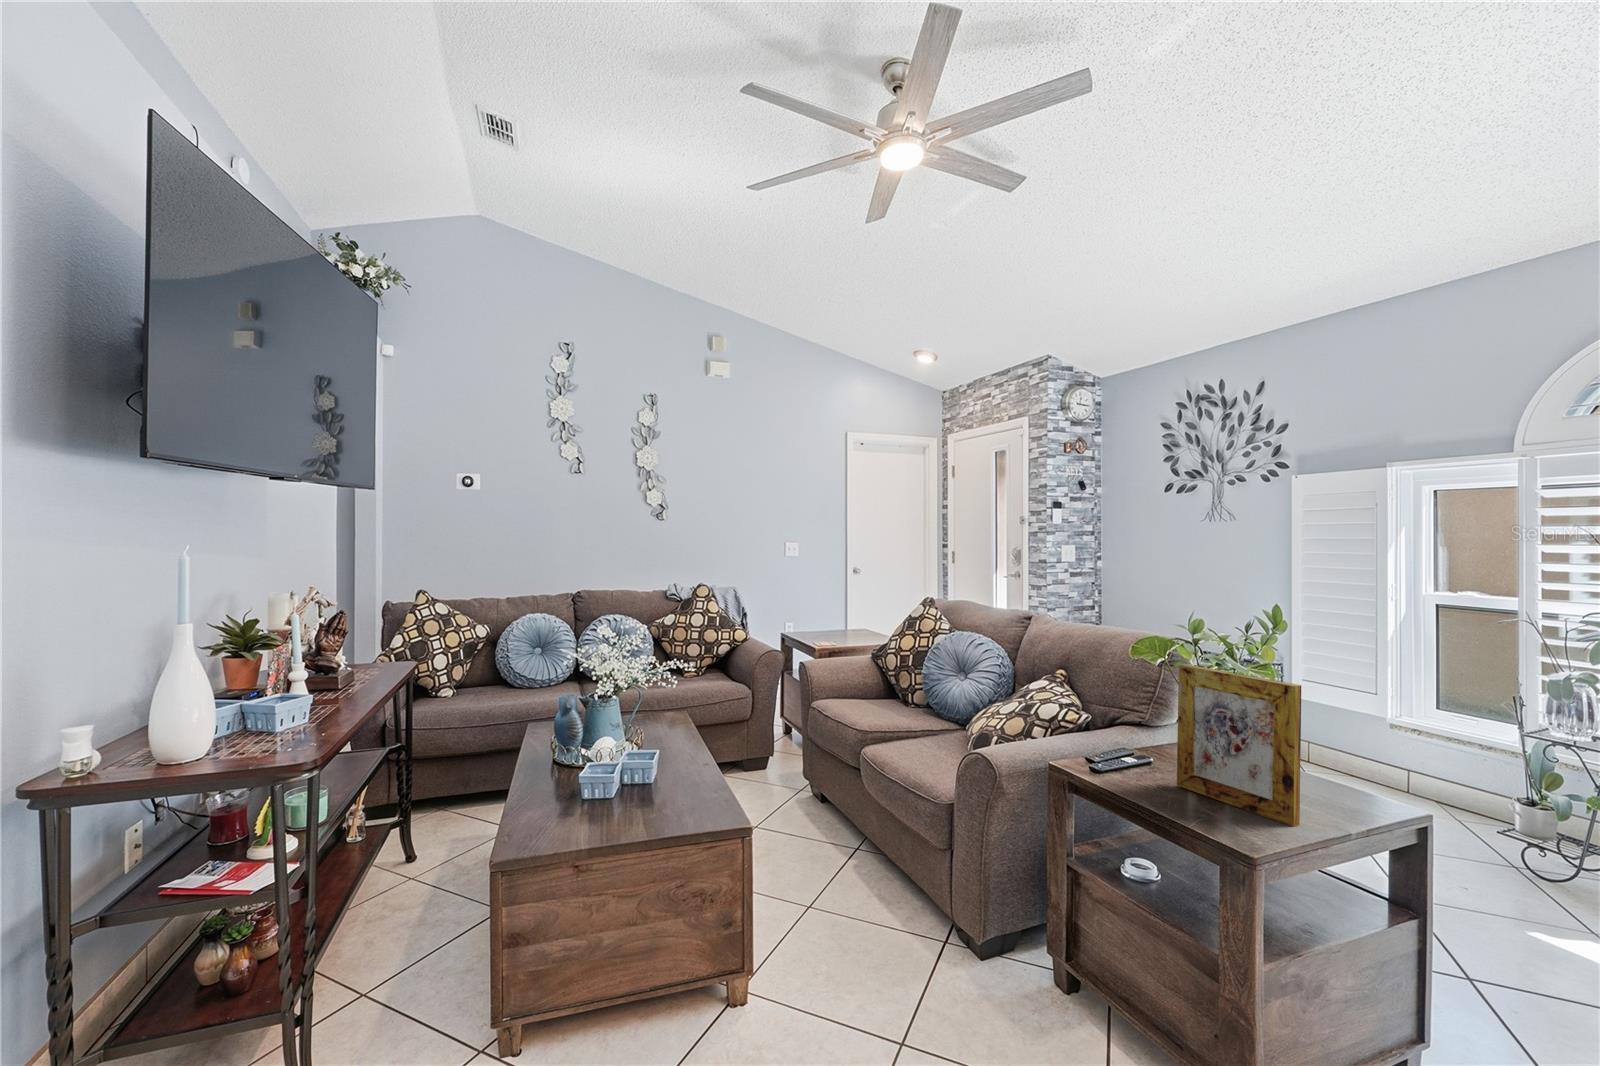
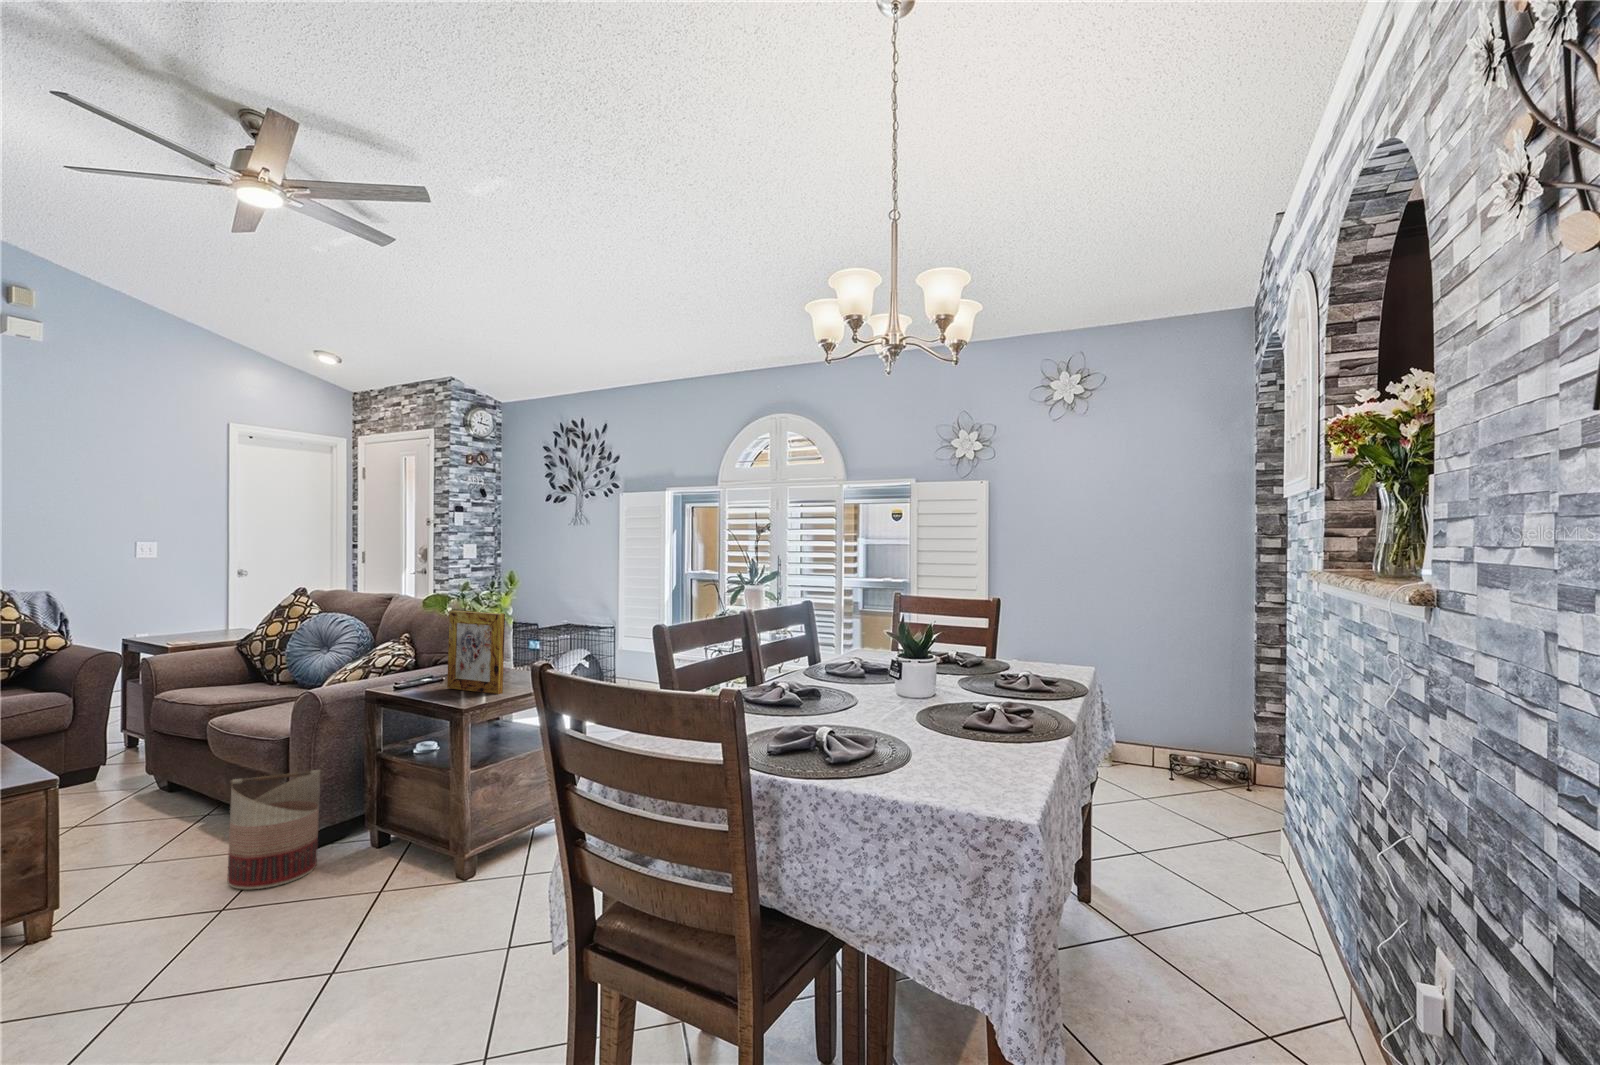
basket: none [903,860,1005,1029] -> present [228,770,322,889]

